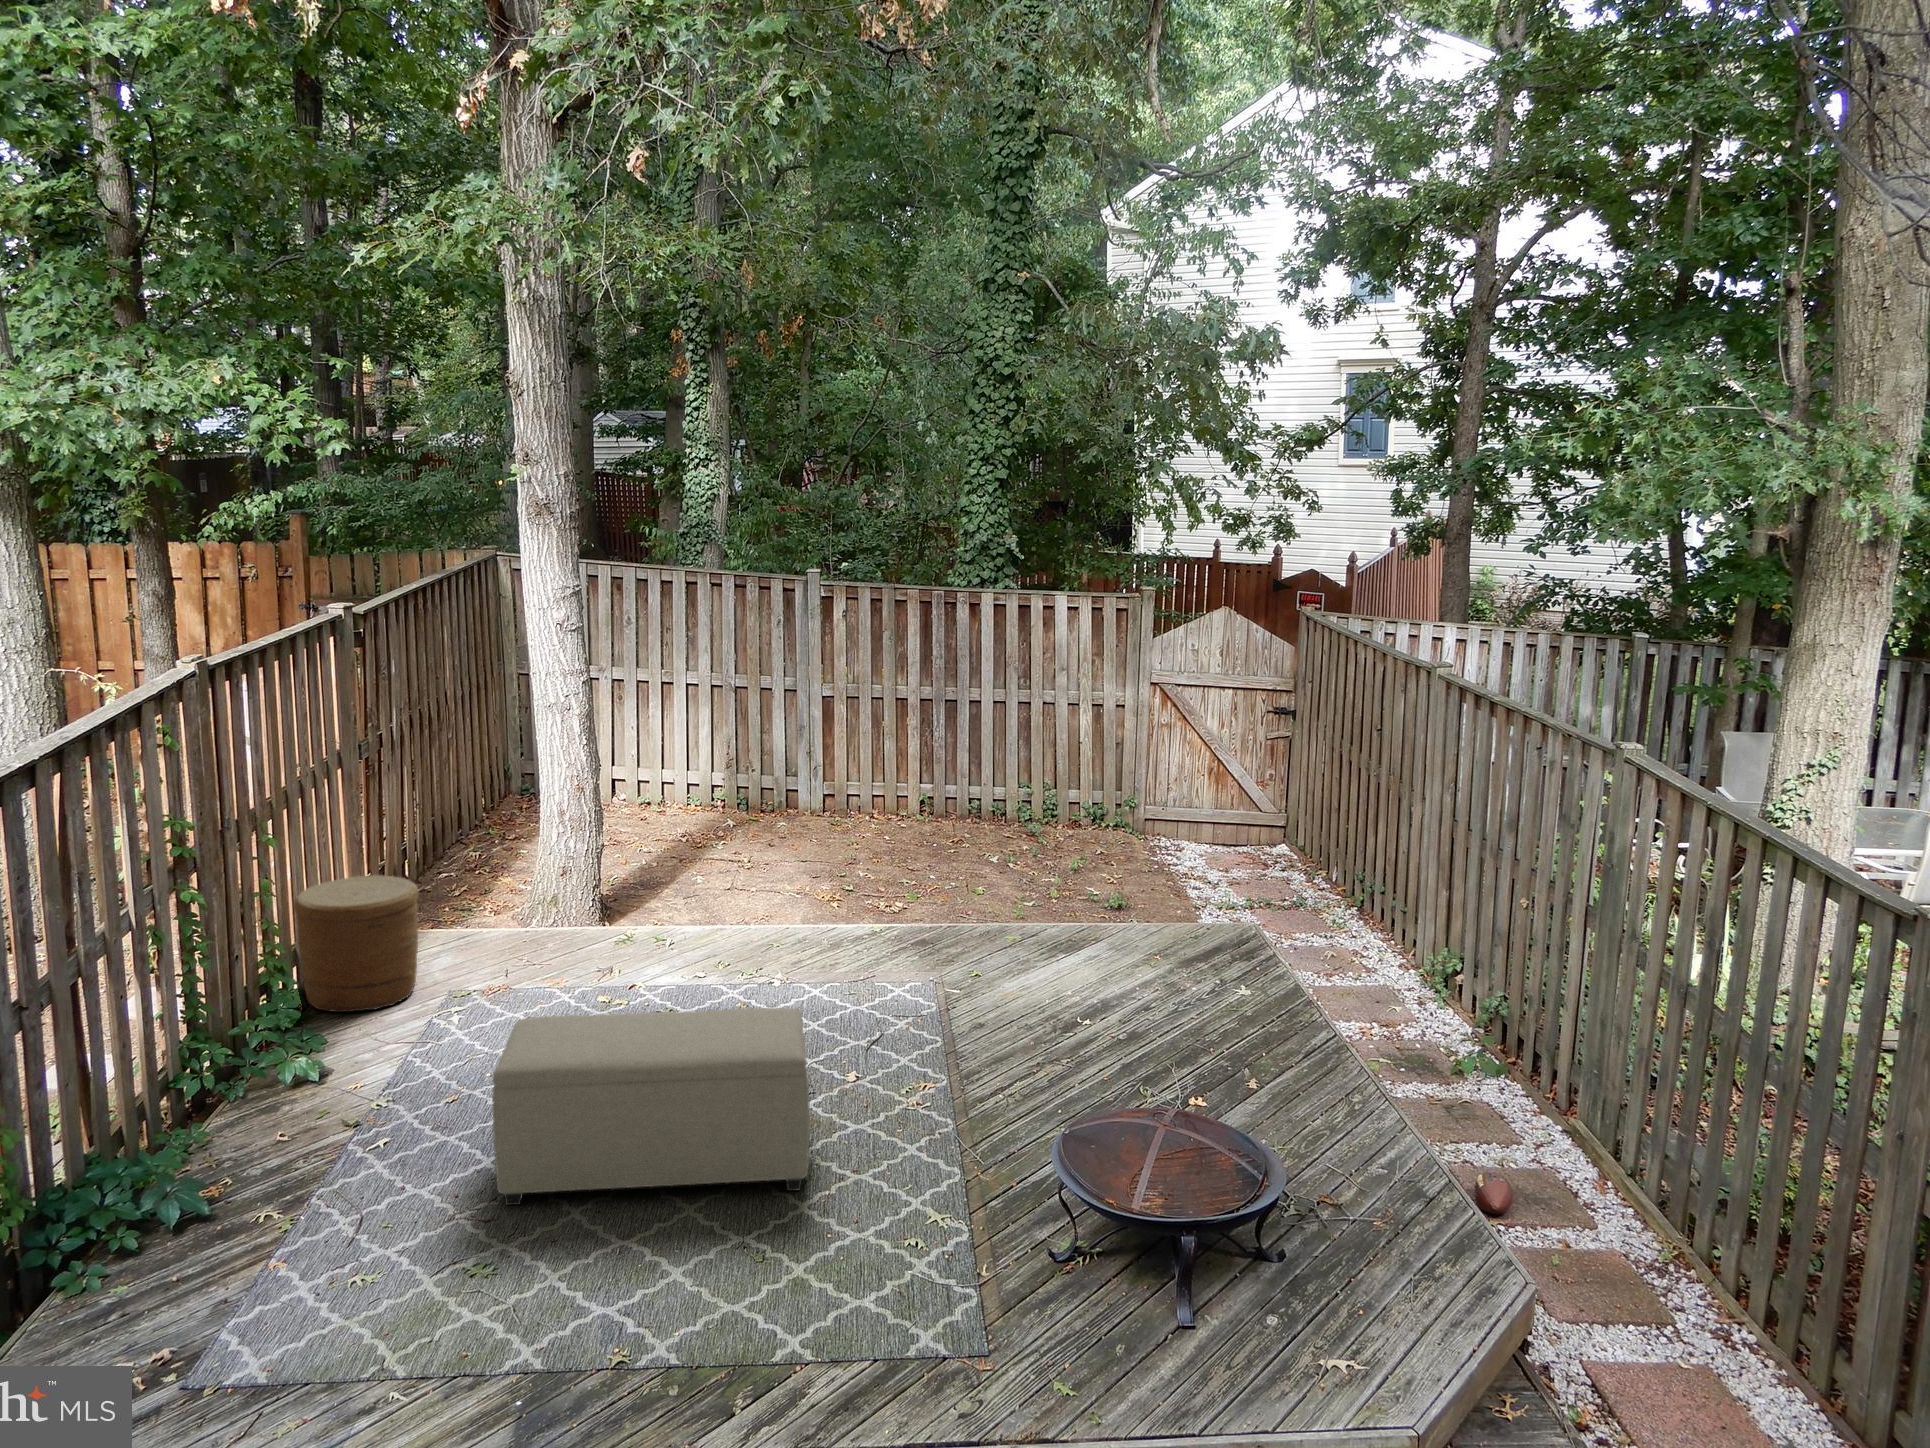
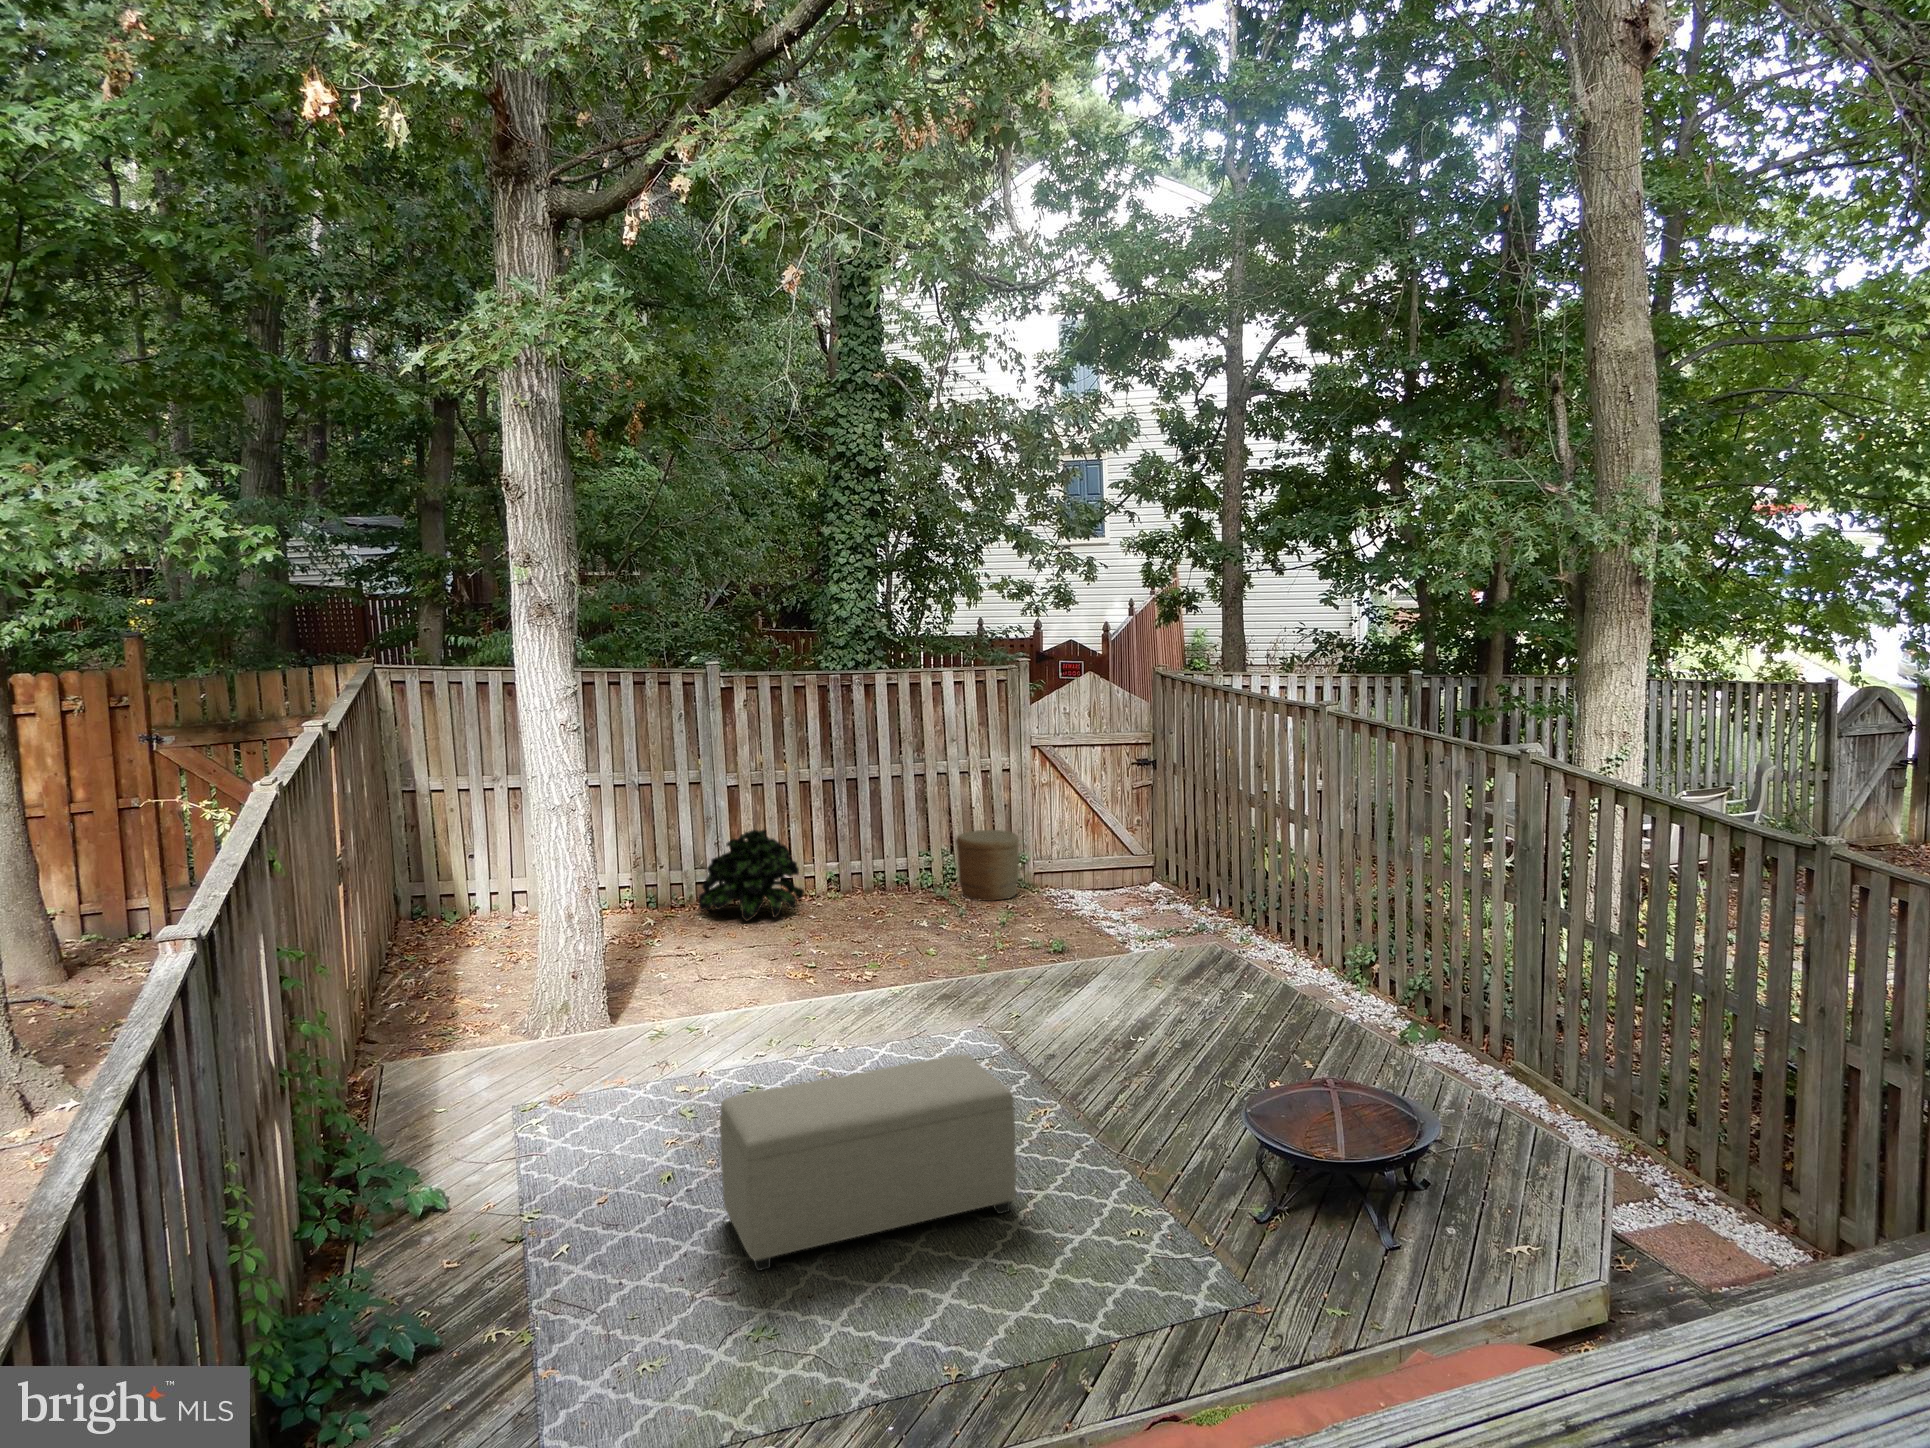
potted plant: none [773,746,879,840] -> present [698,830,804,921]
woven basket: present [294,875,419,1012] -> present [956,830,1019,901]

